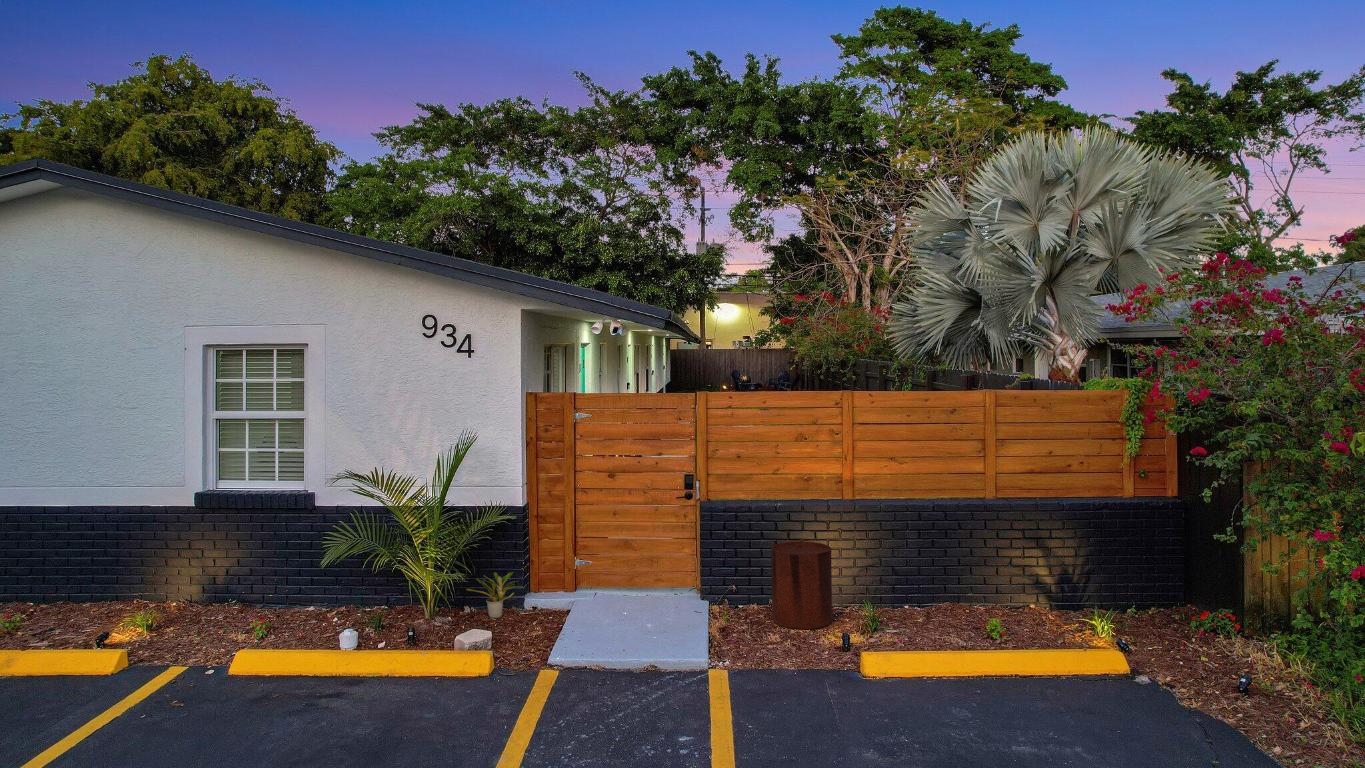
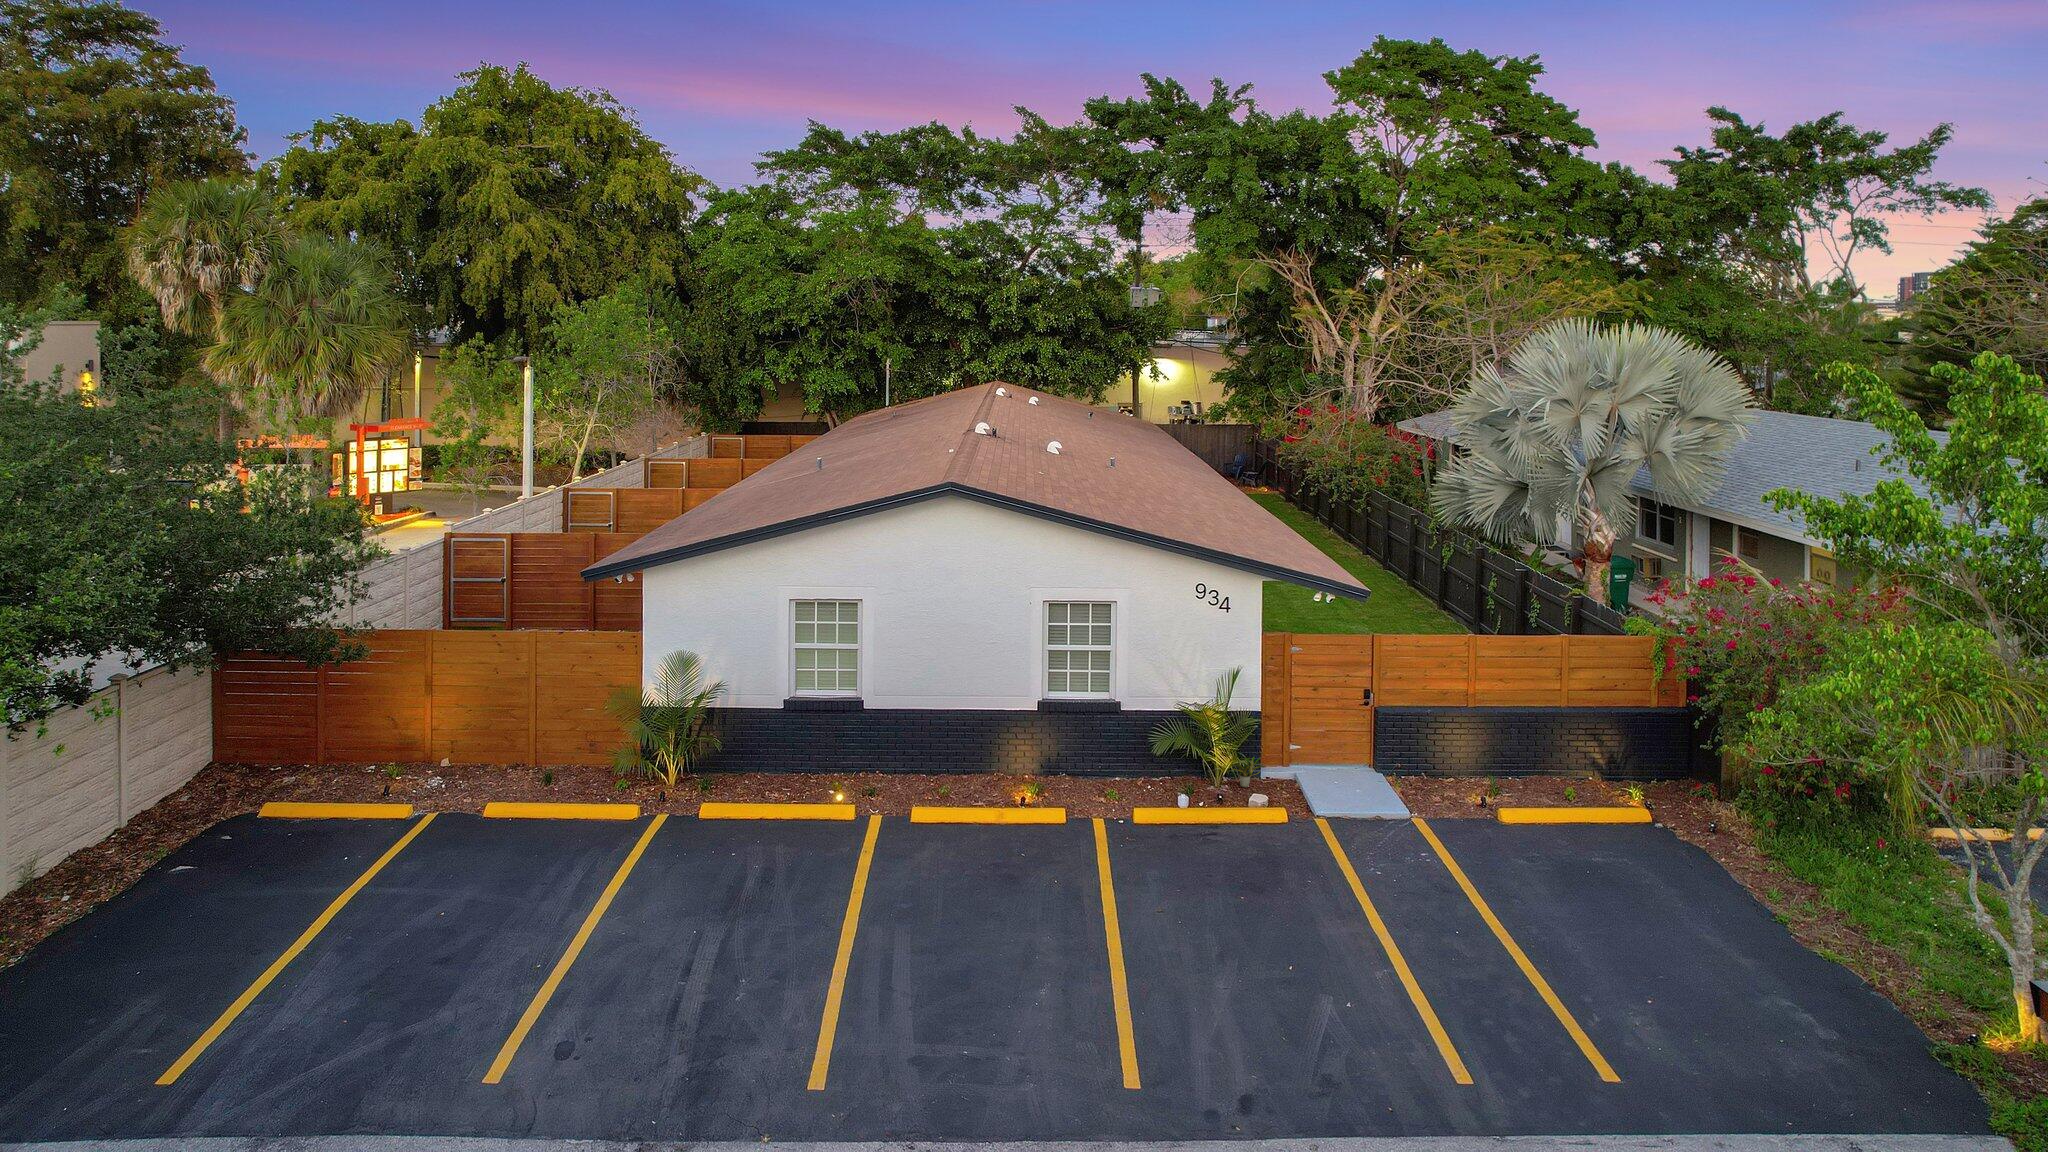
trash can: present [771,541,832,629] -> none [1426,736,1470,794]

